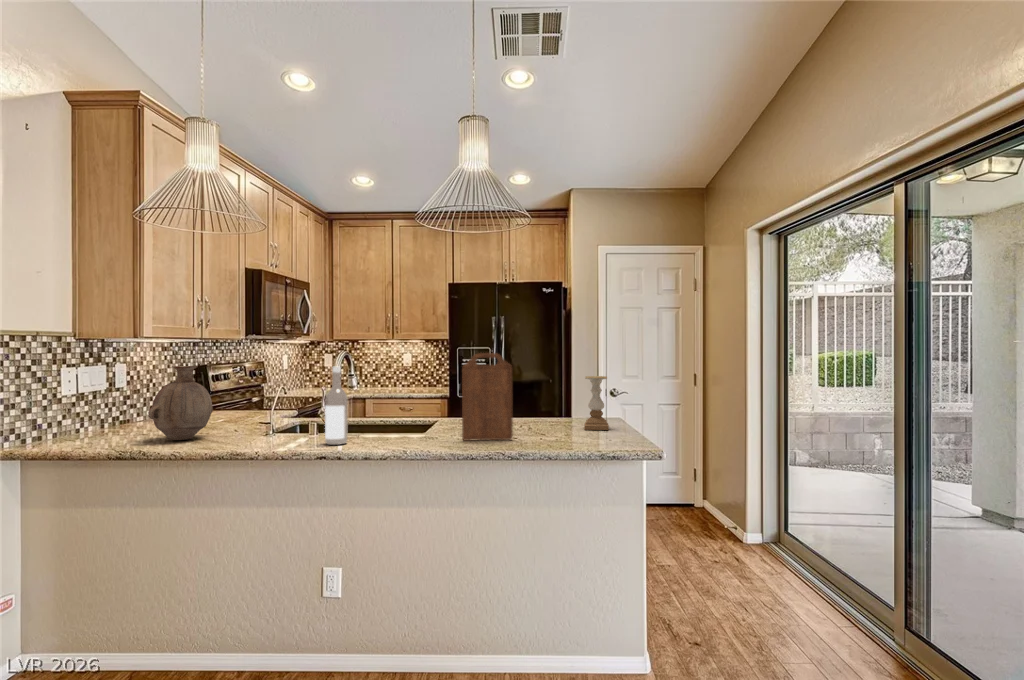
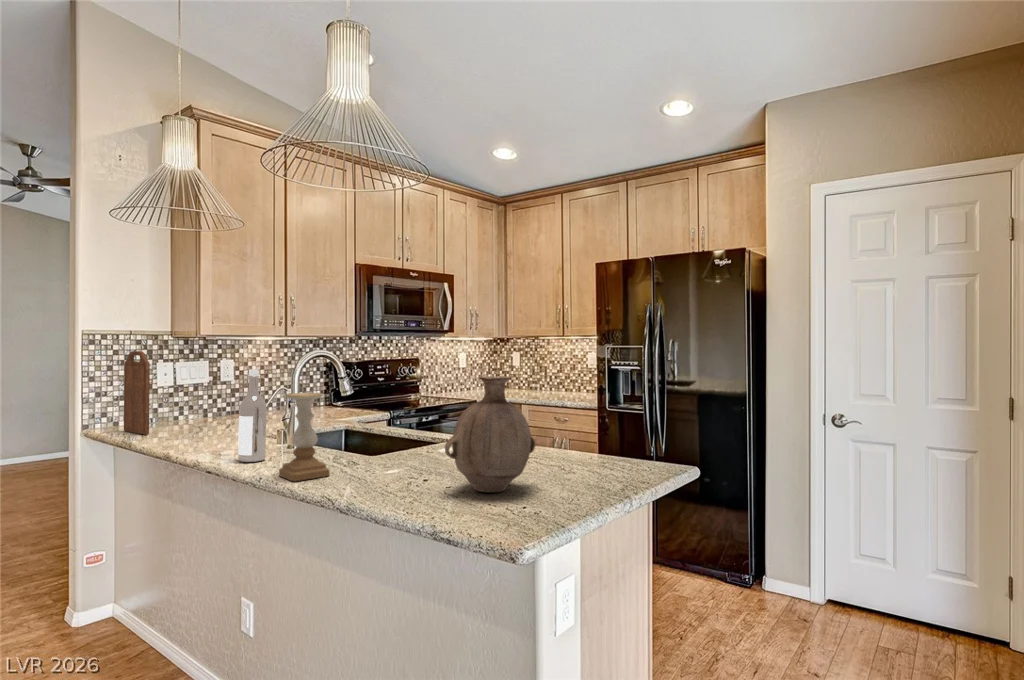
cutting board: present [462,353,513,441] -> present [124,351,150,435]
vase: present [148,366,213,440] -> present [445,376,535,492]
candle holder: present [584,376,609,430] -> present [279,393,330,481]

